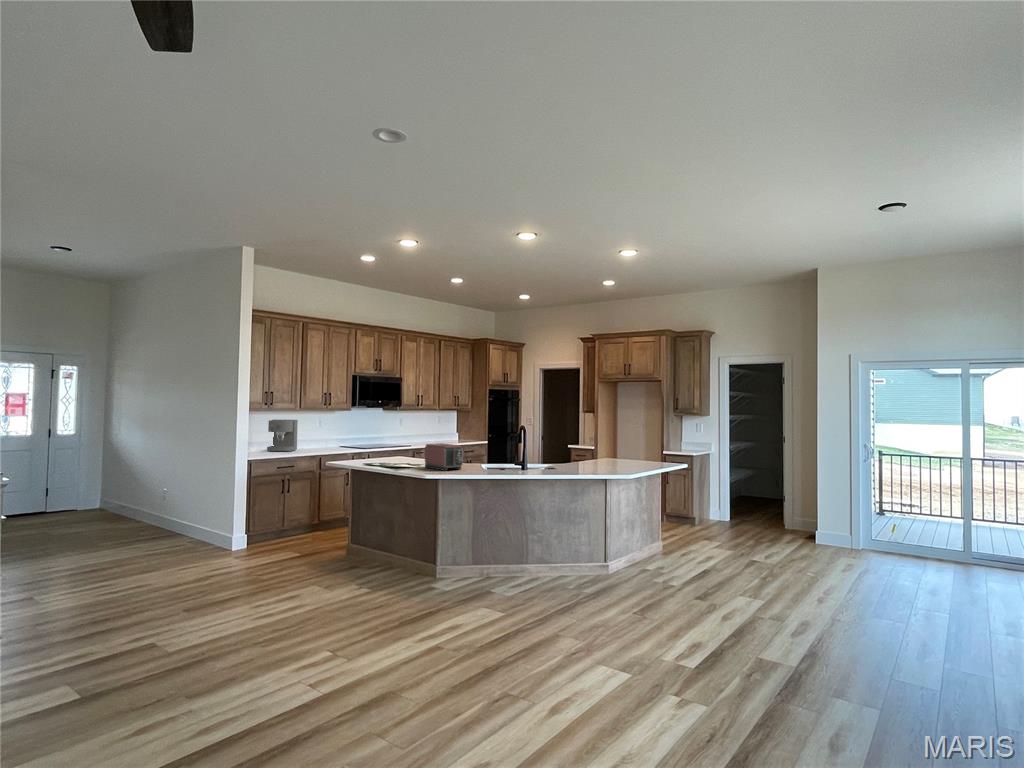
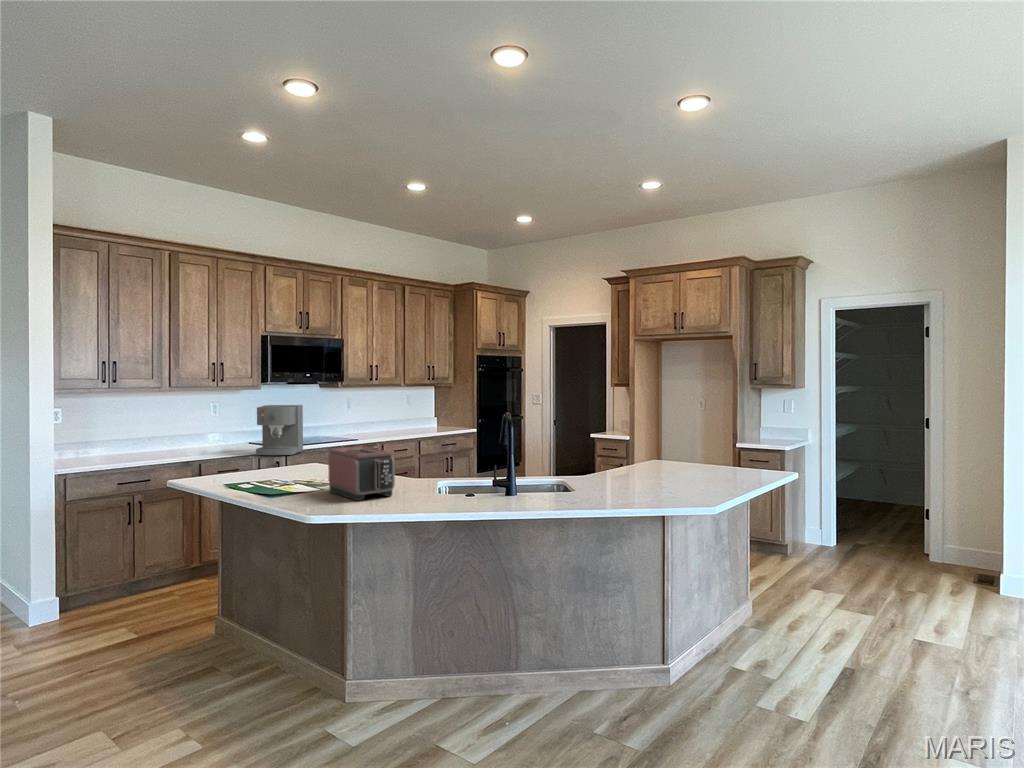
coffee maker: present [267,420,298,452] -> present [256,405,303,456]

